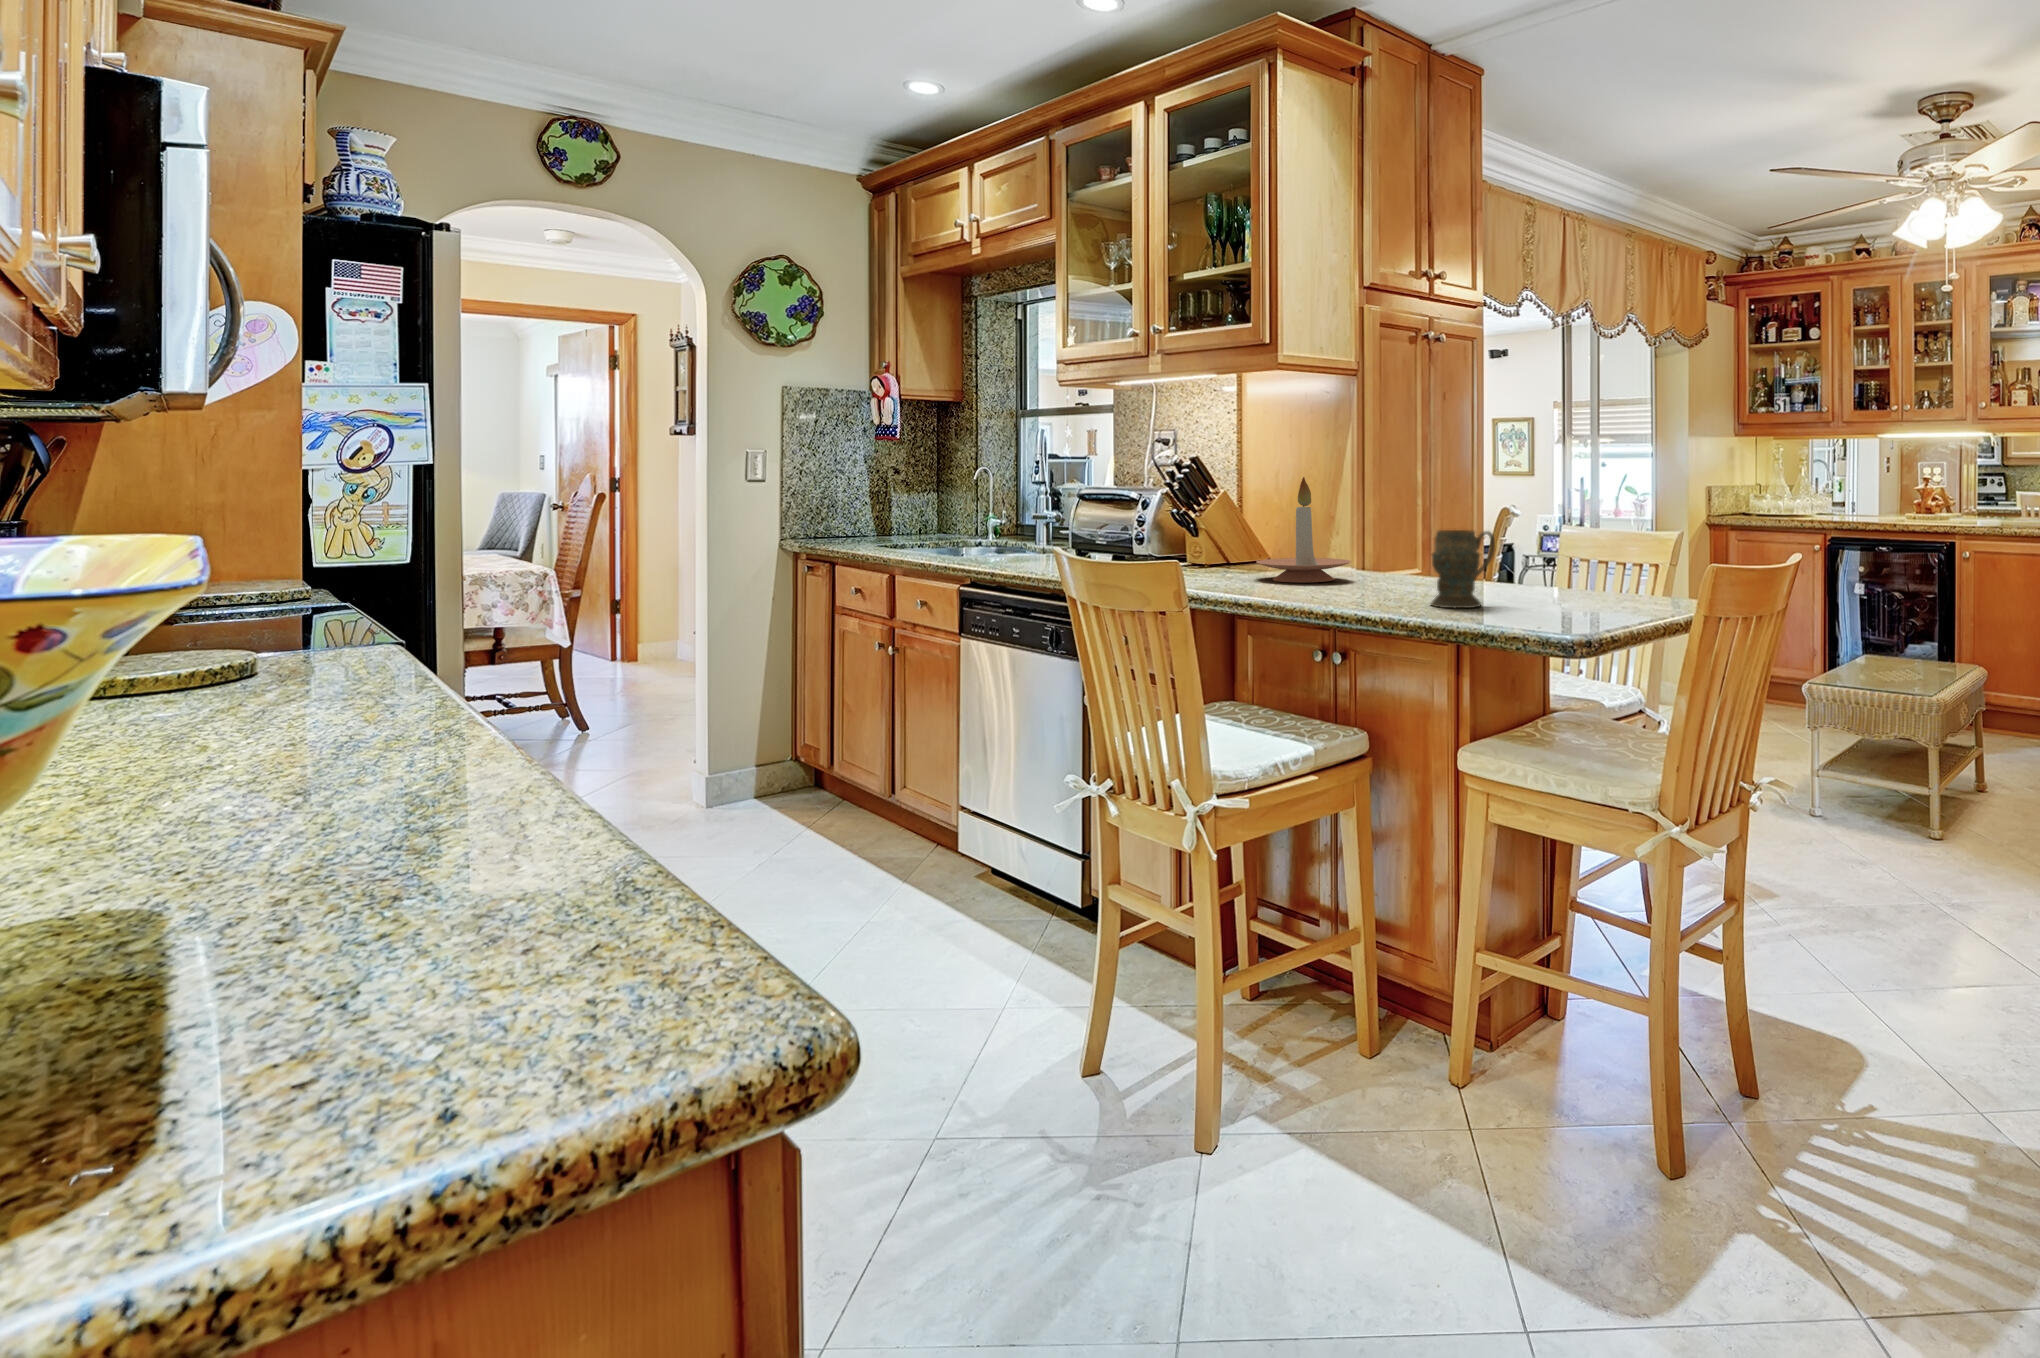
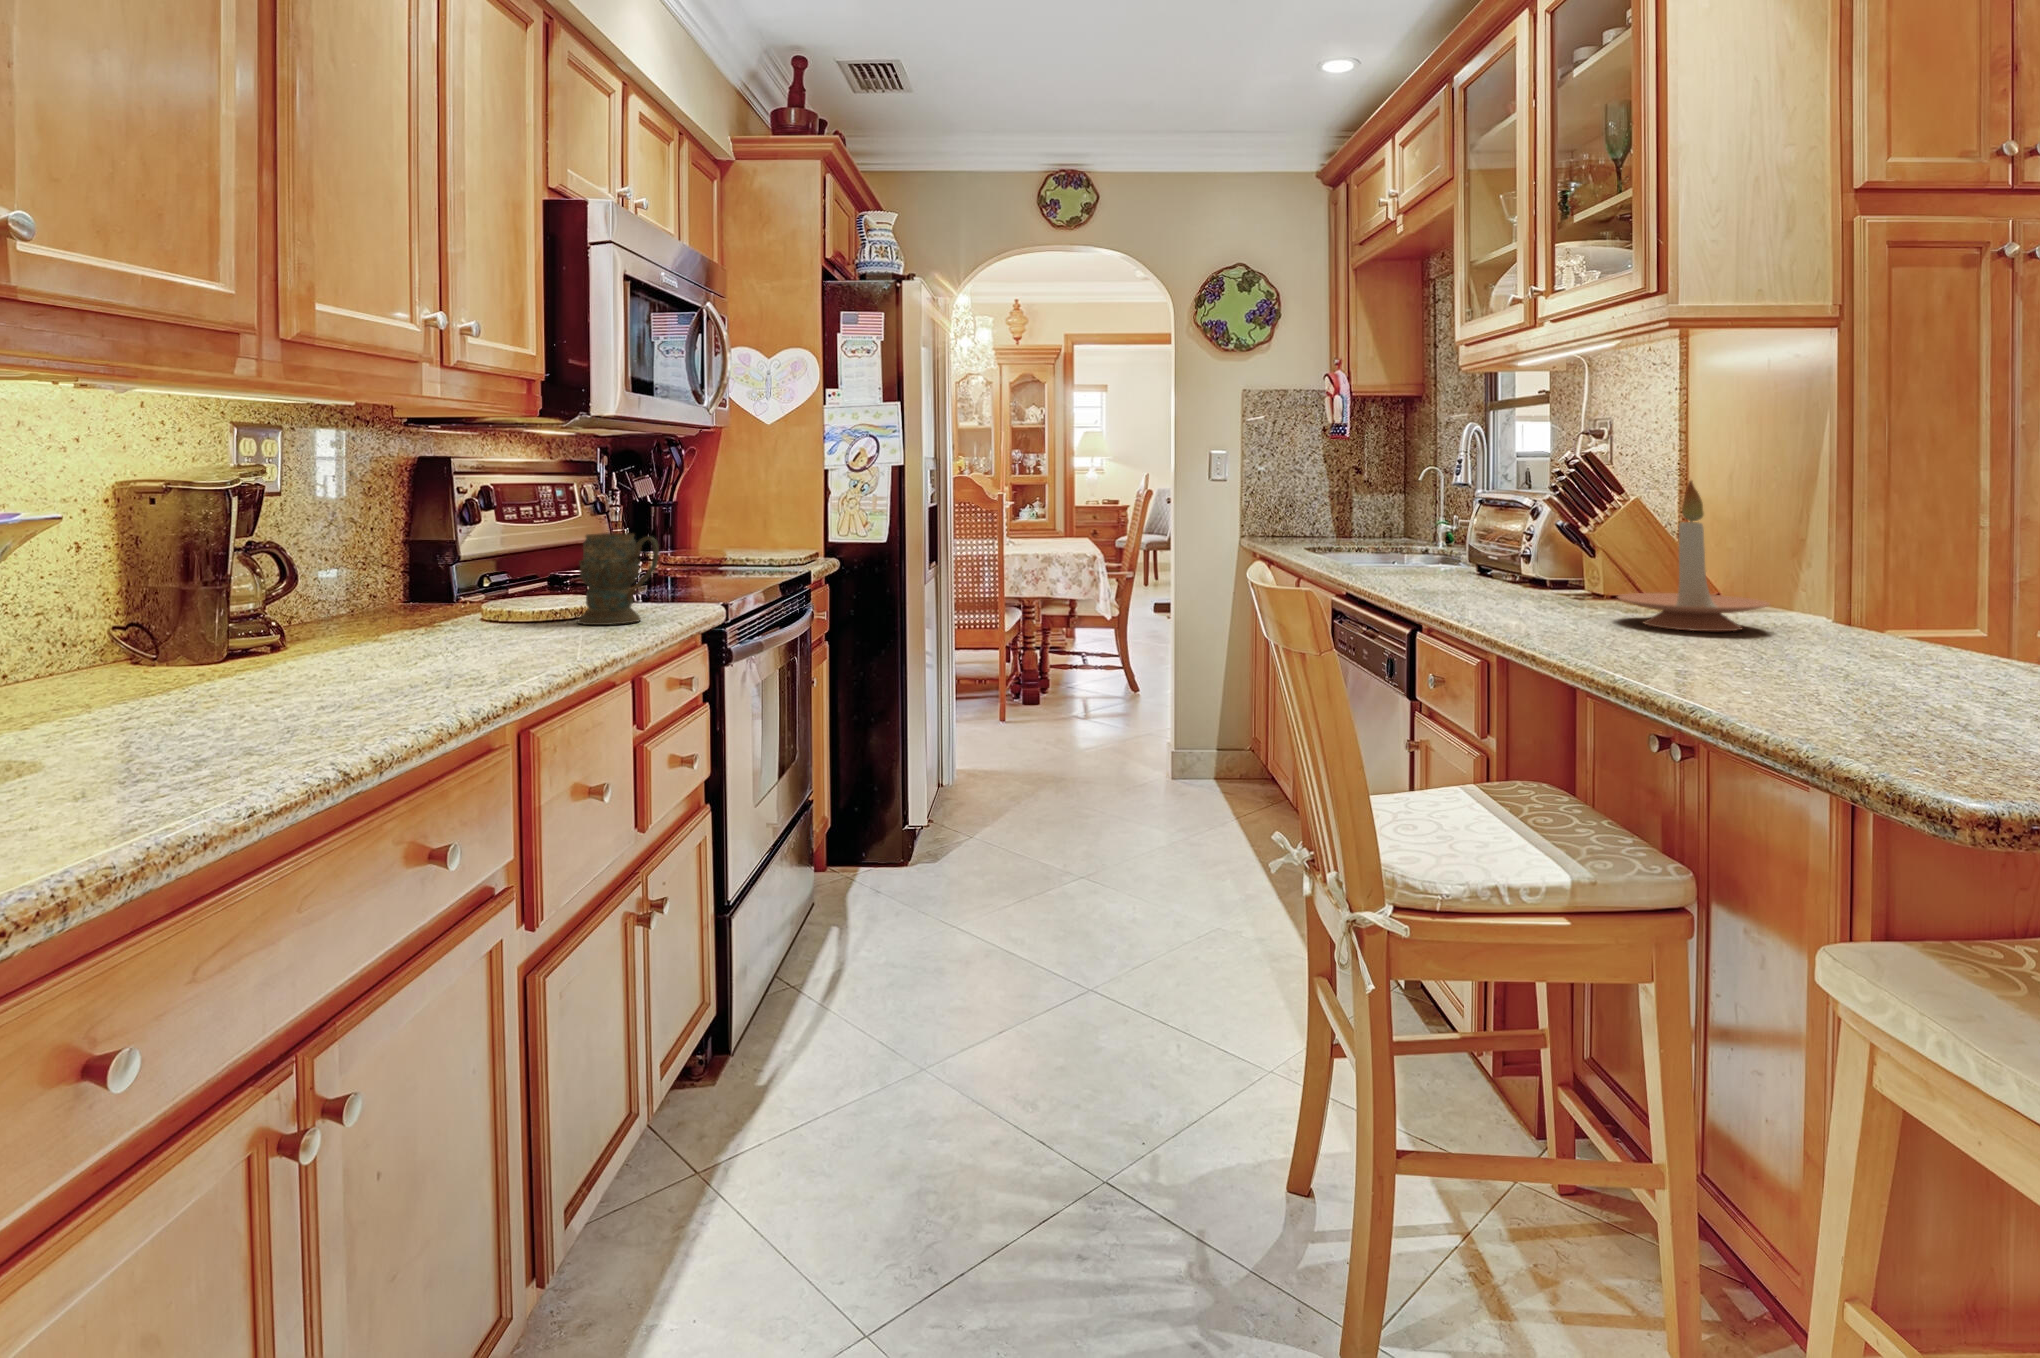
mug: present [1431,530,1495,608] -> present [578,533,659,625]

